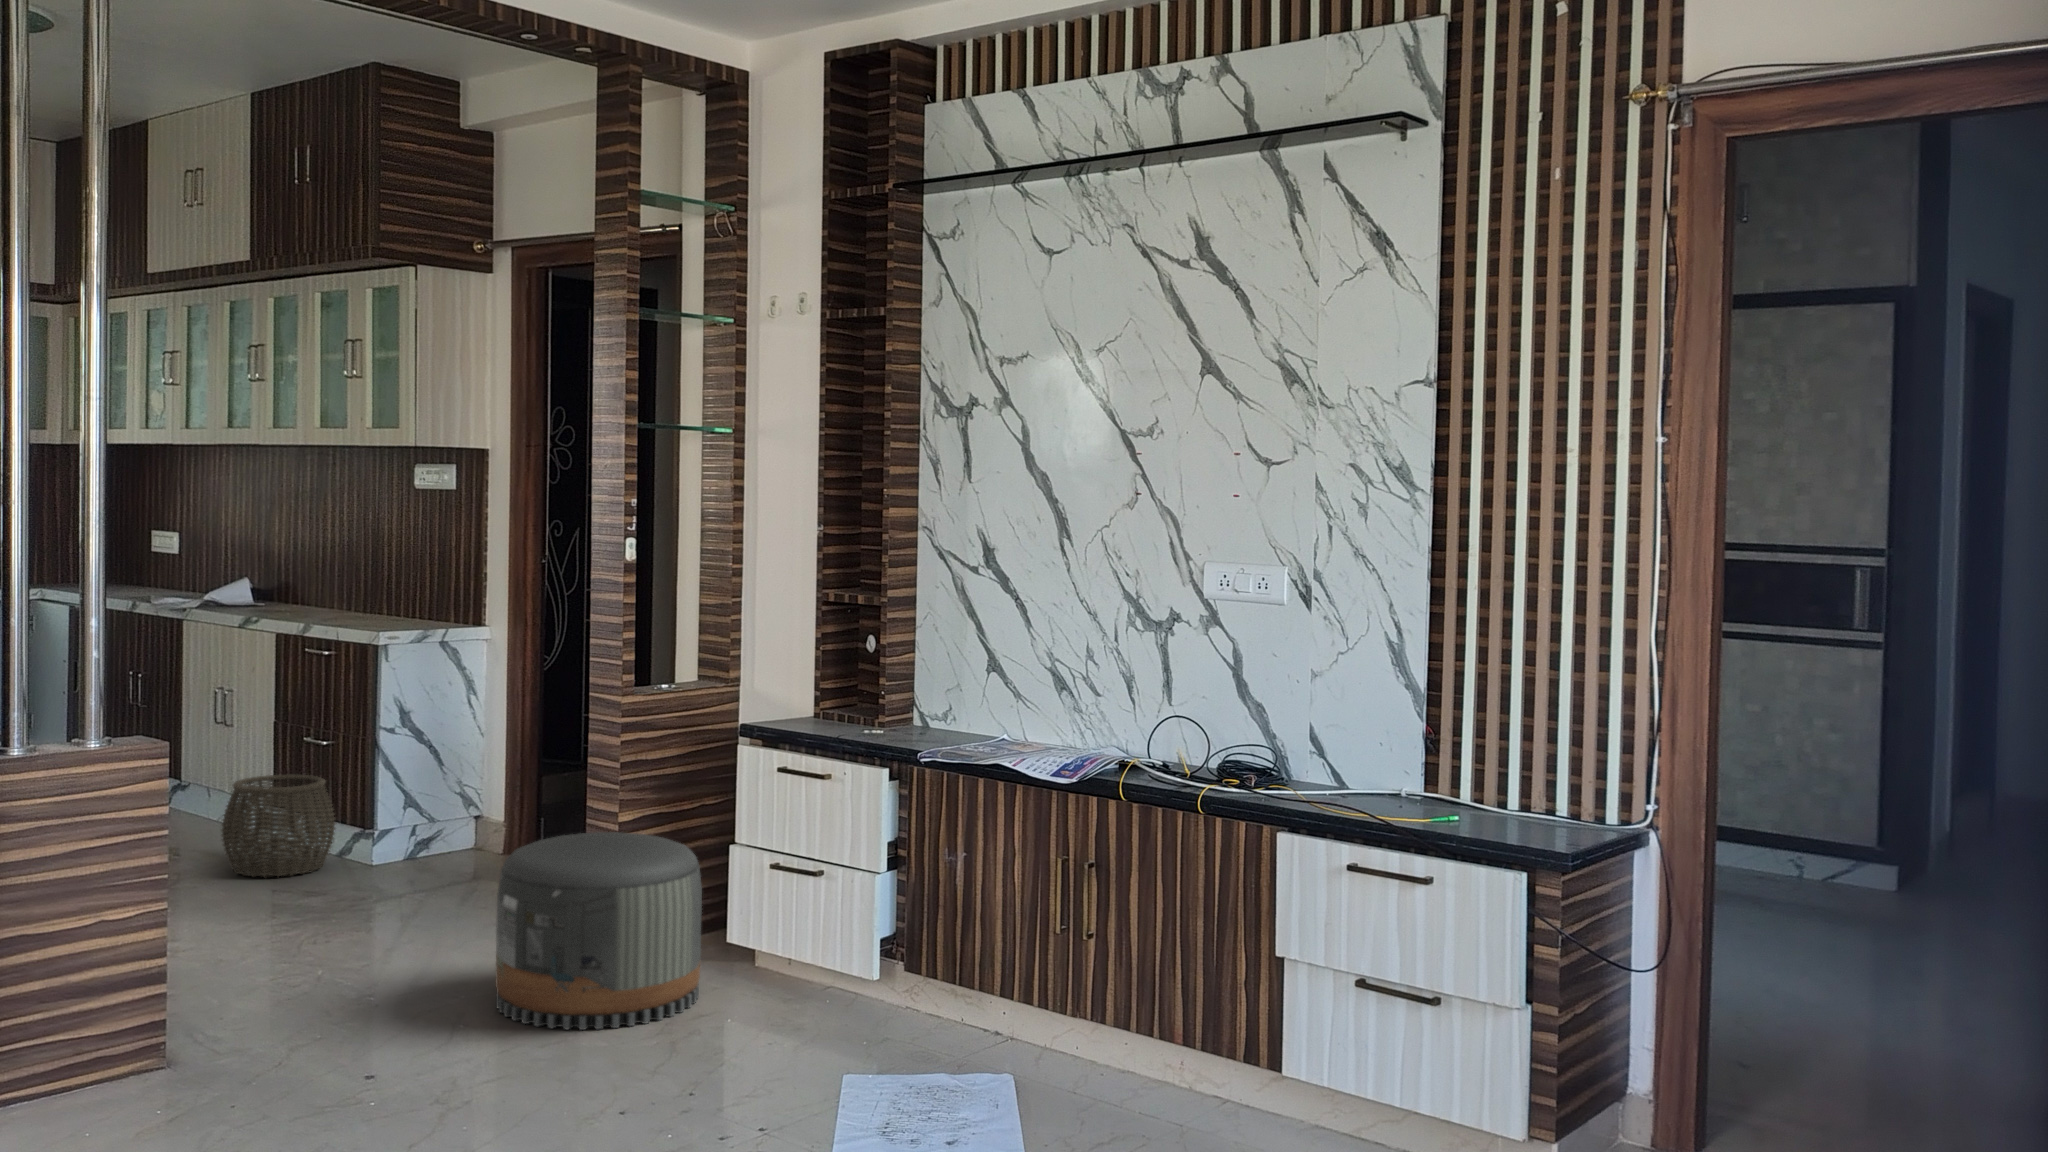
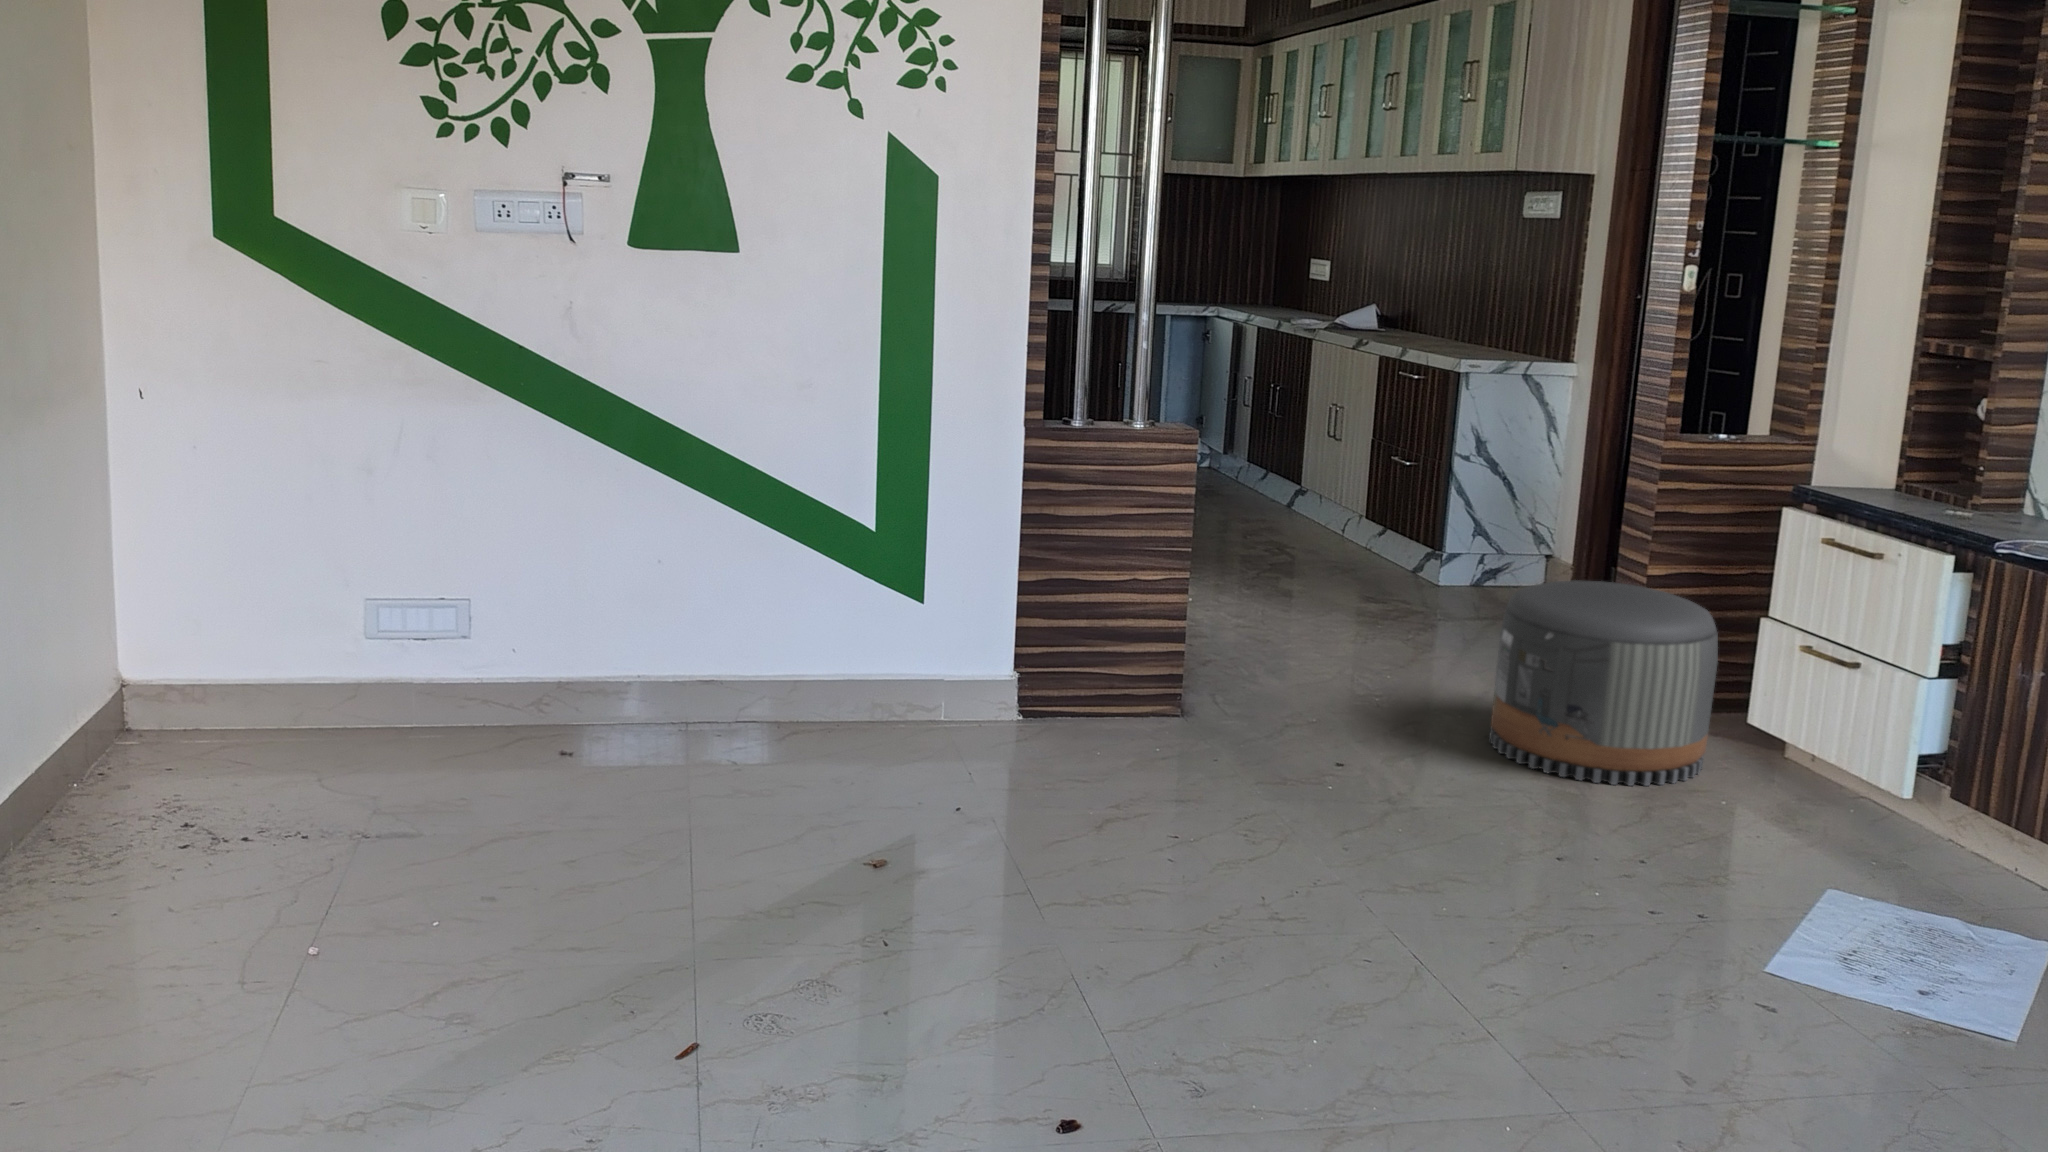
woven basket: present [221,775,335,877] -> none [1310,490,1410,586]

